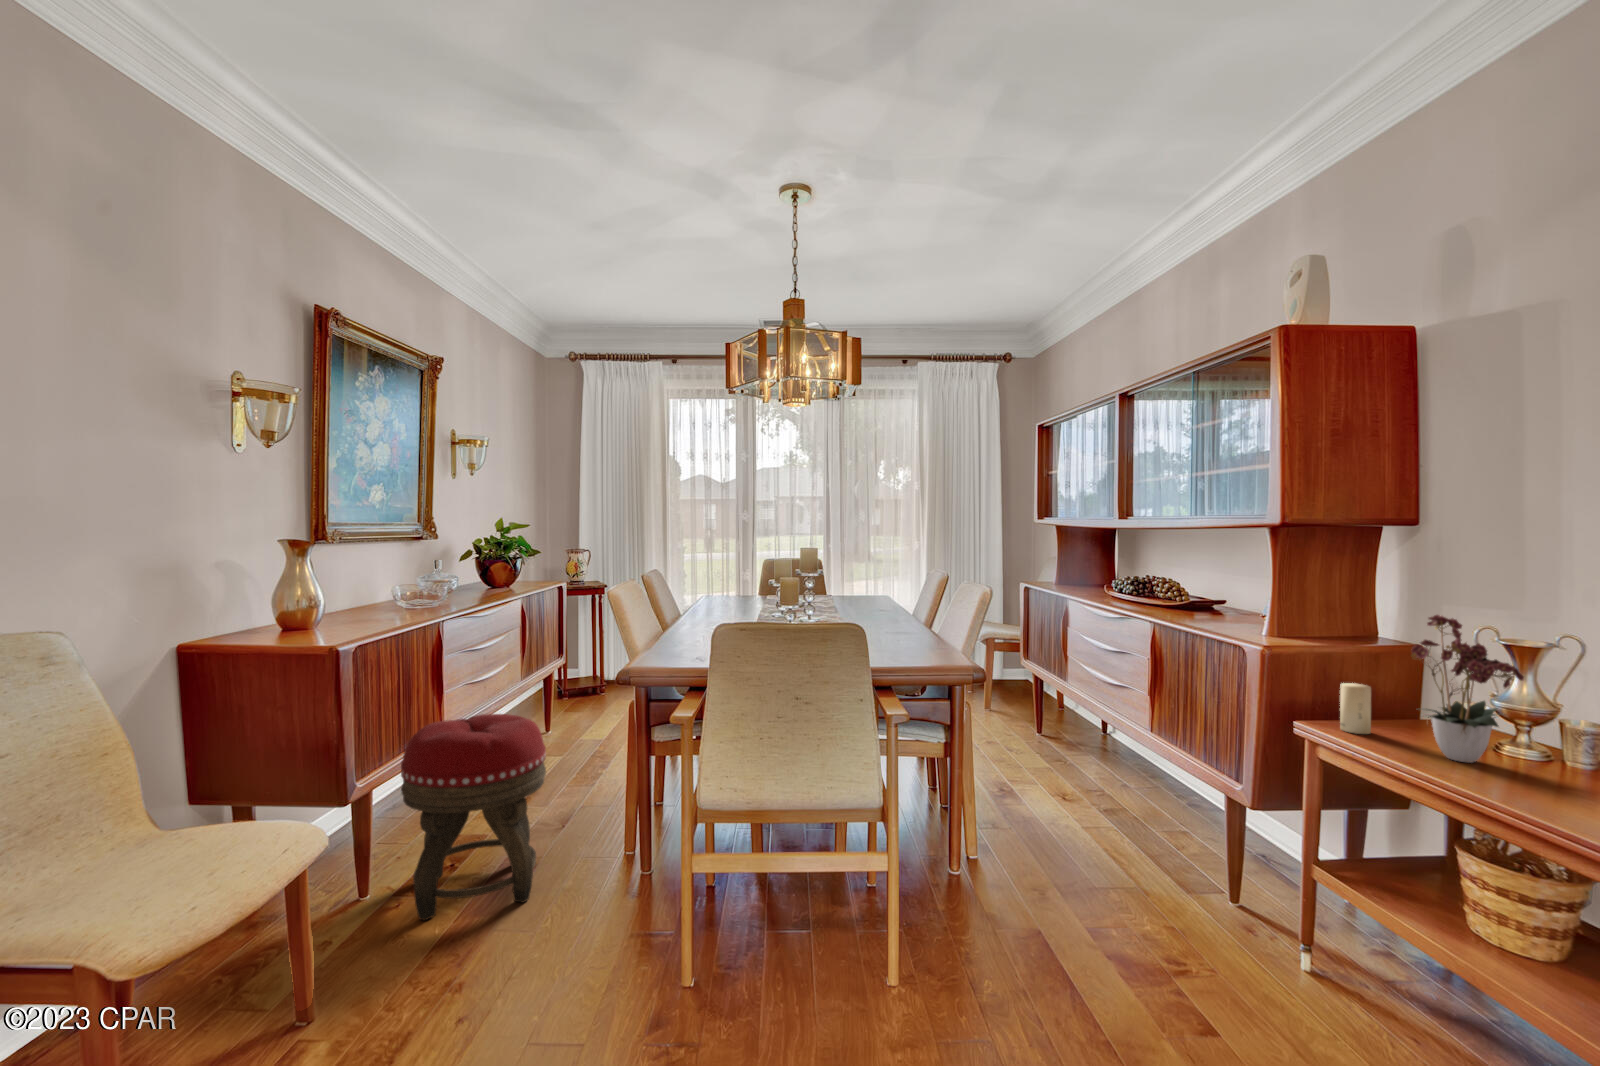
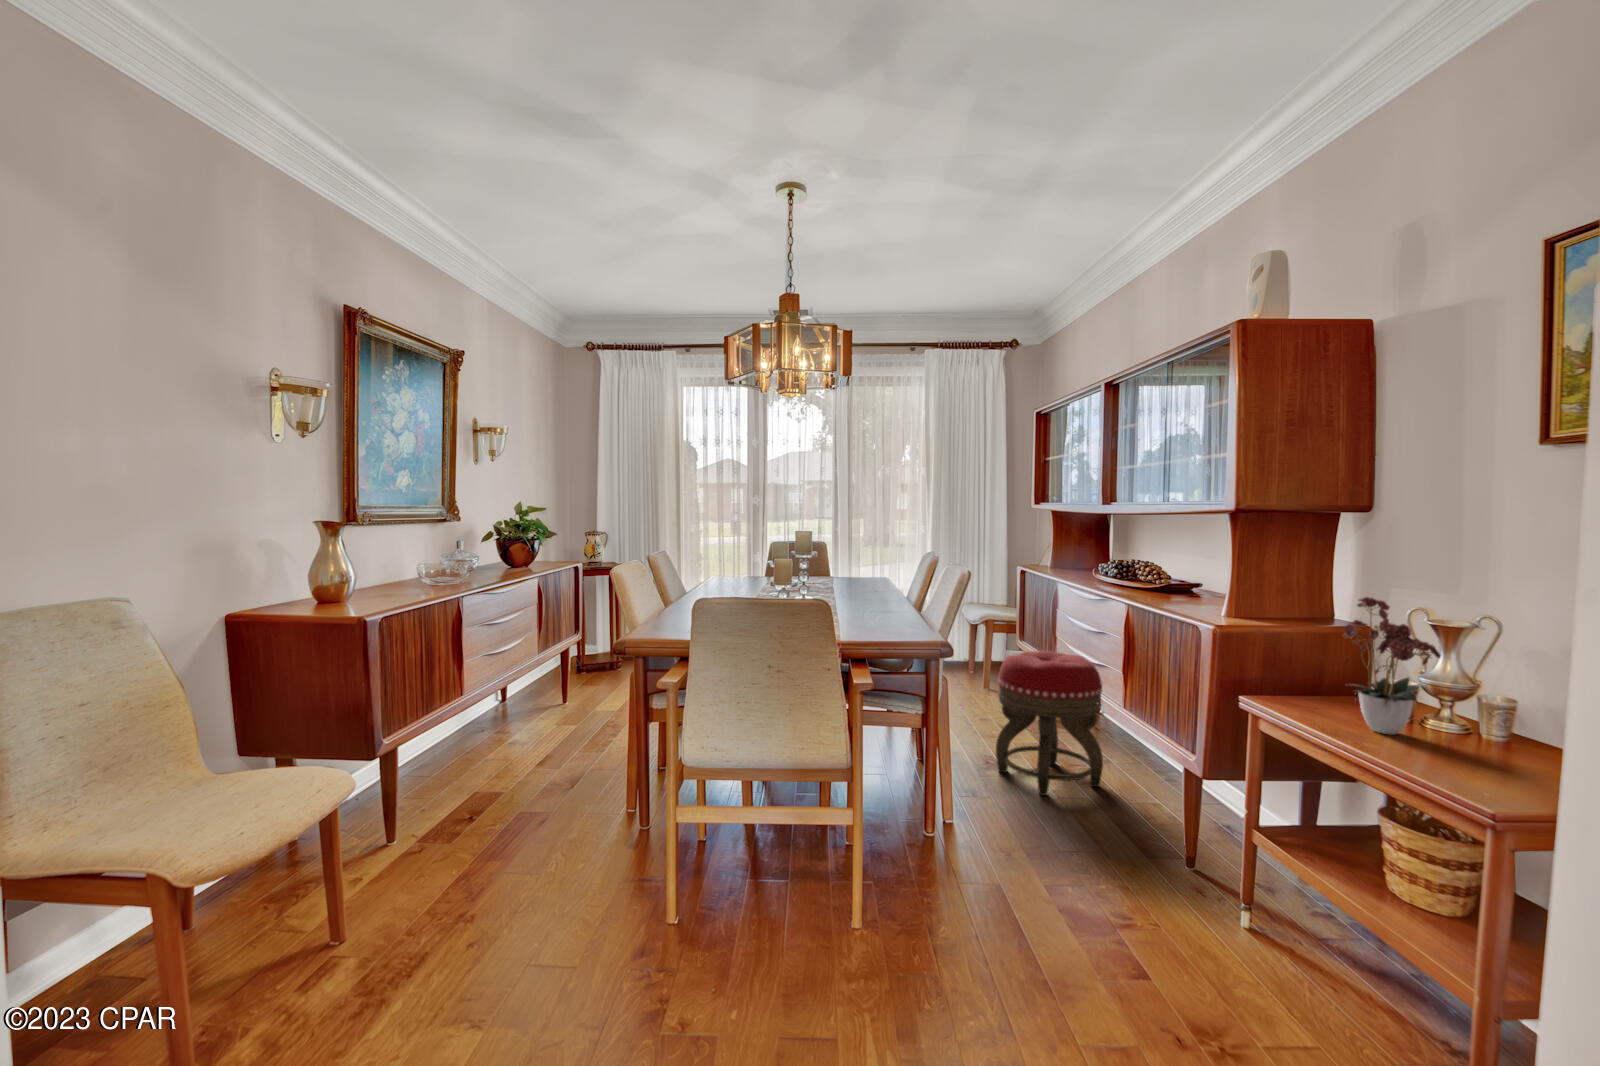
candle: present [1340,683,1371,734] -> none [1281,660,1310,708]
footstool: present [401,714,546,920] -> present [996,651,1103,795]

